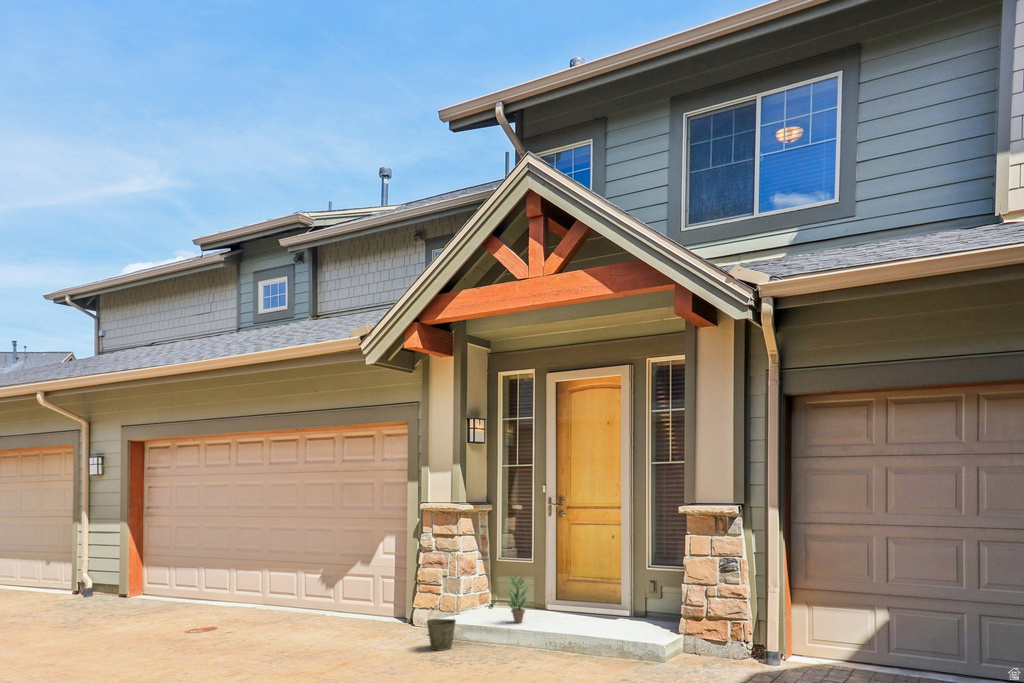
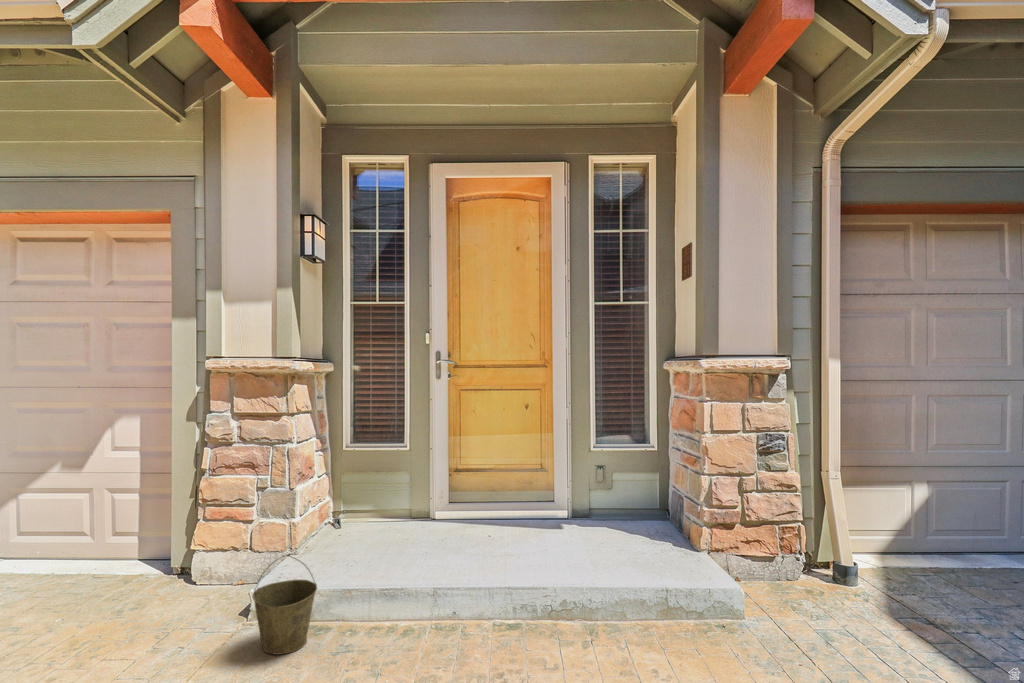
potted plant: present [507,575,528,623] -> none [403,479,449,566]

